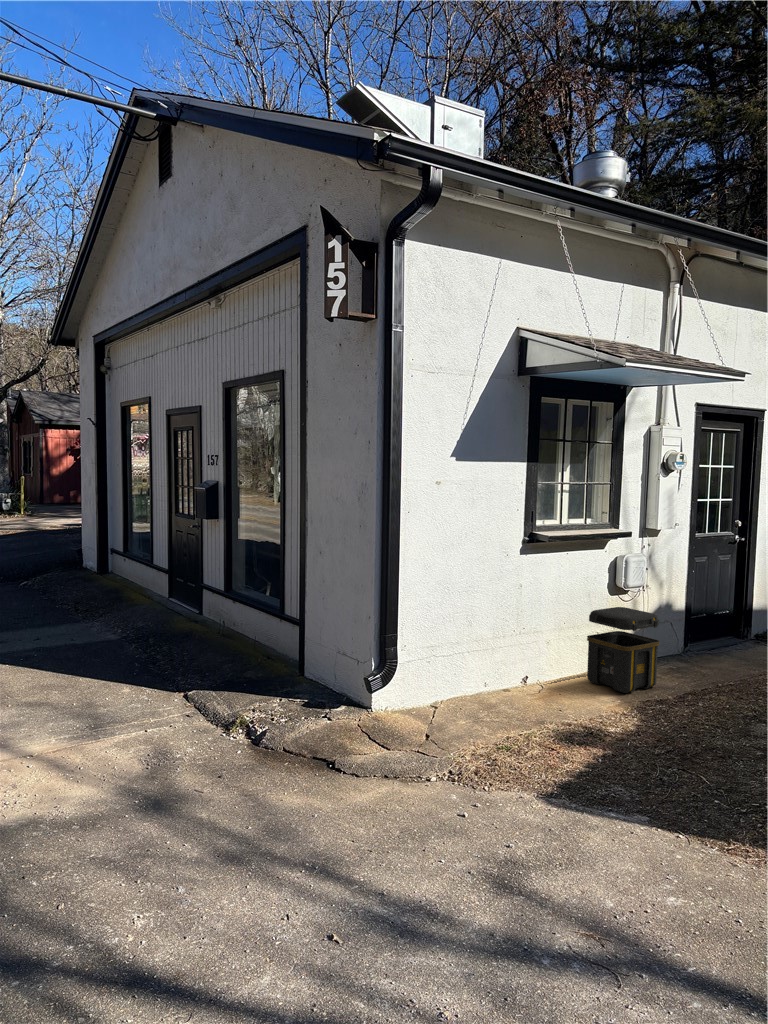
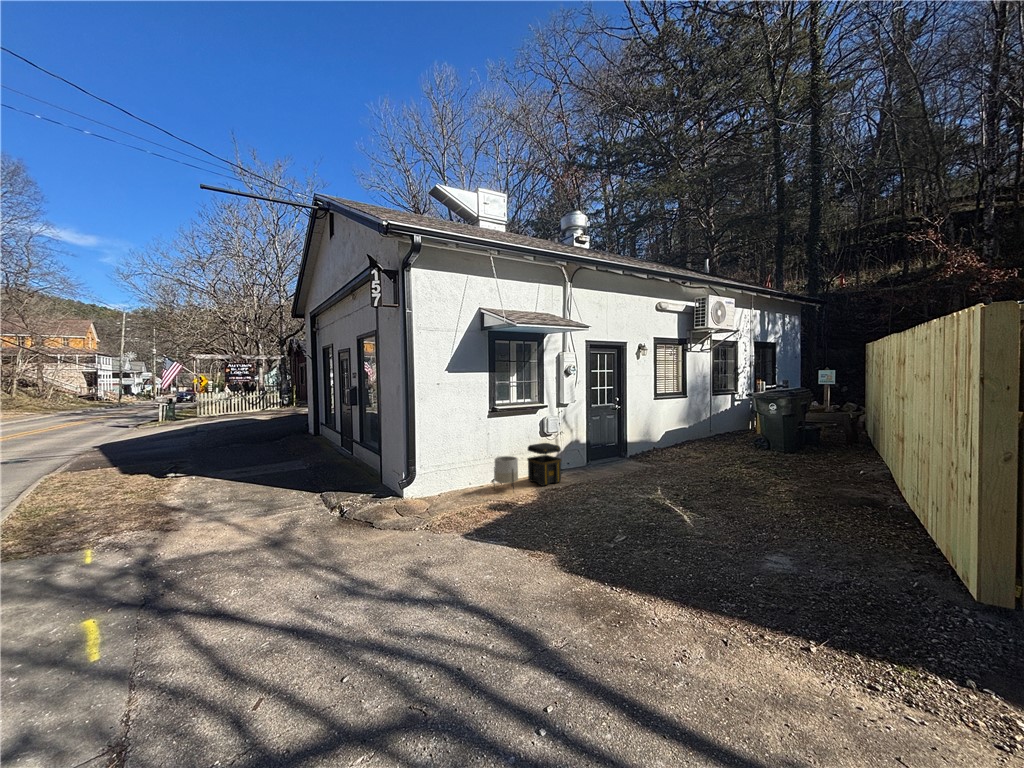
planter: none [531,631,581,705] -> present [494,456,518,486]

